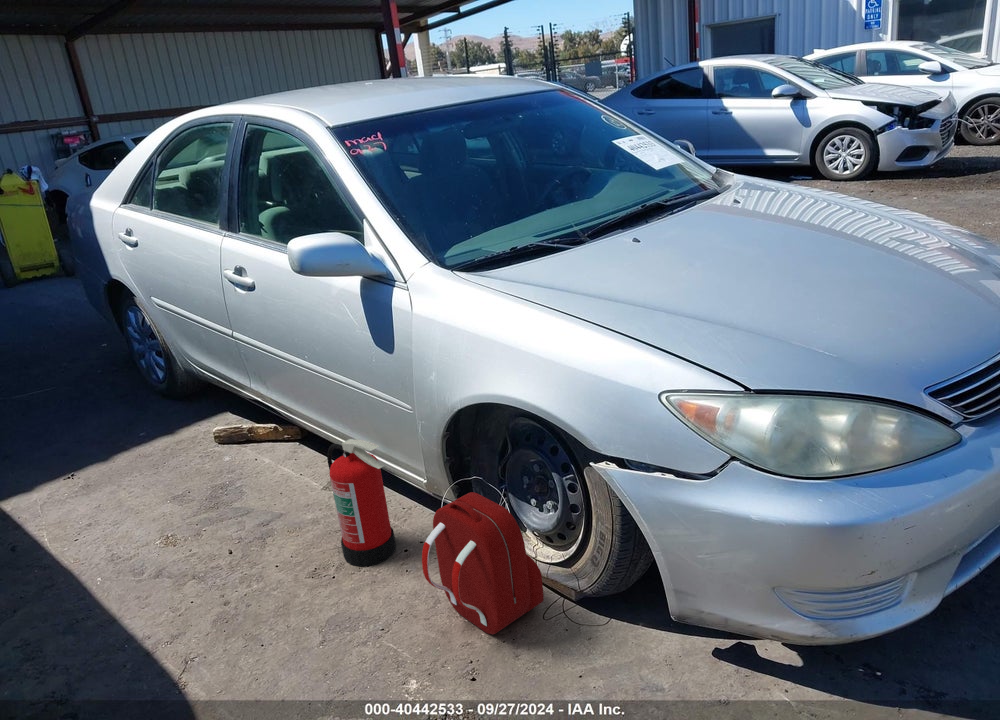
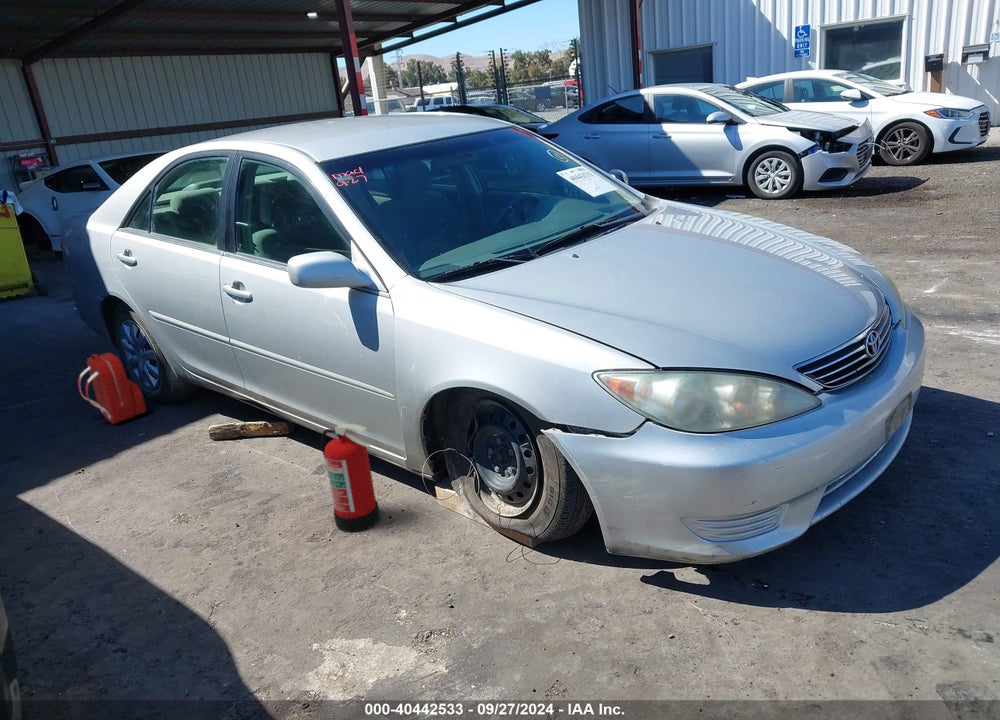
backpack: present [422,492,544,634] -> present [78,353,146,424]

